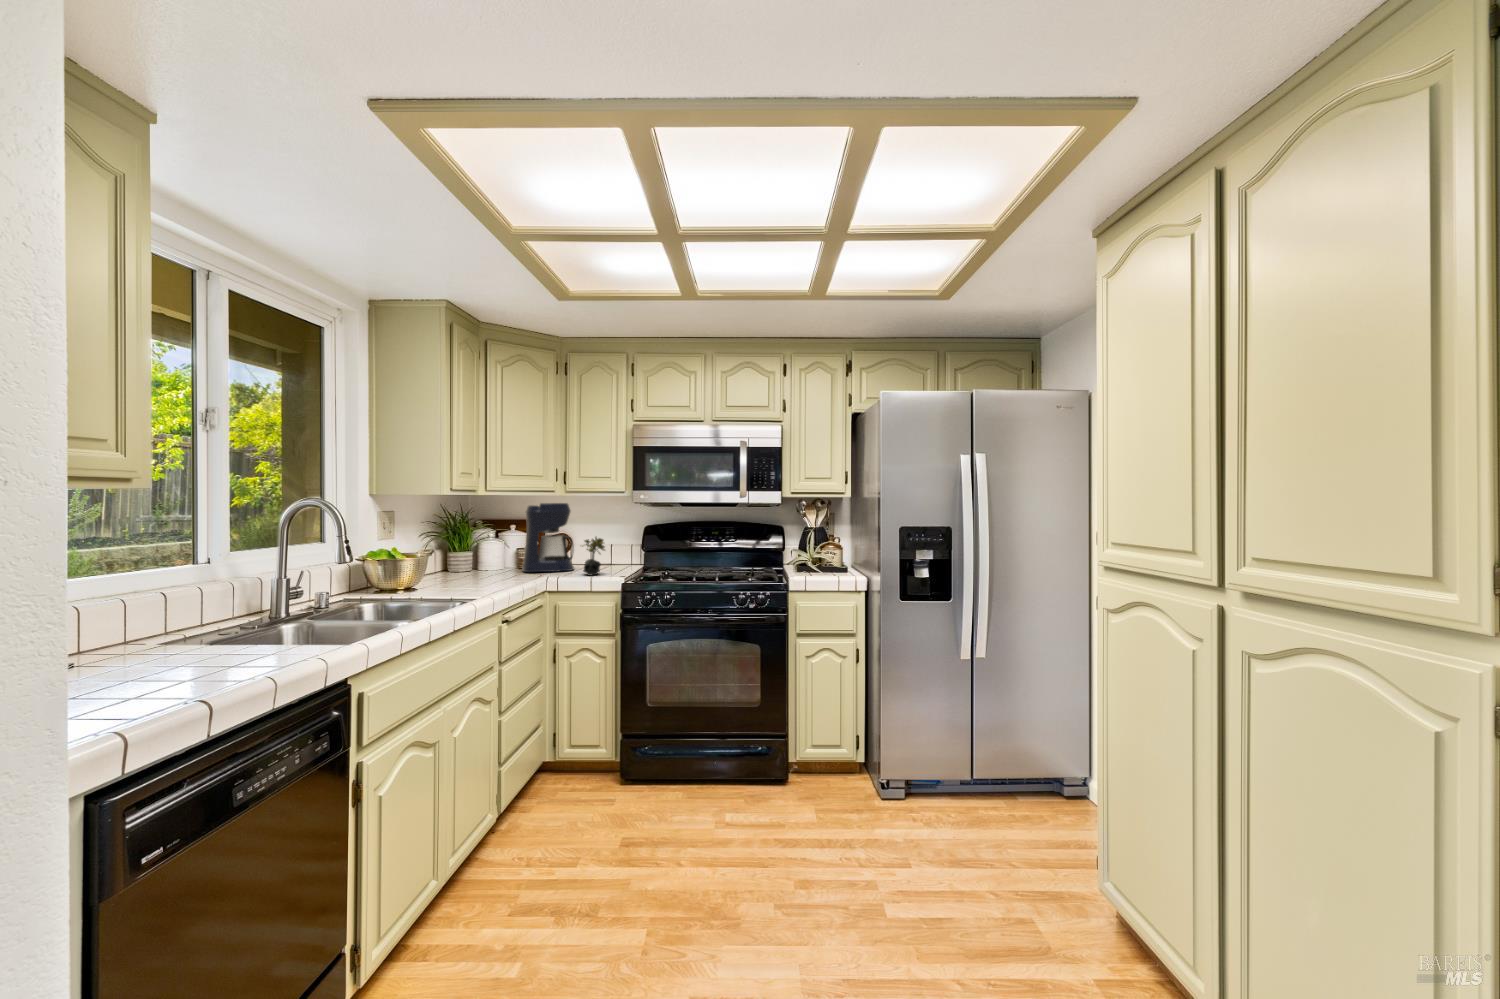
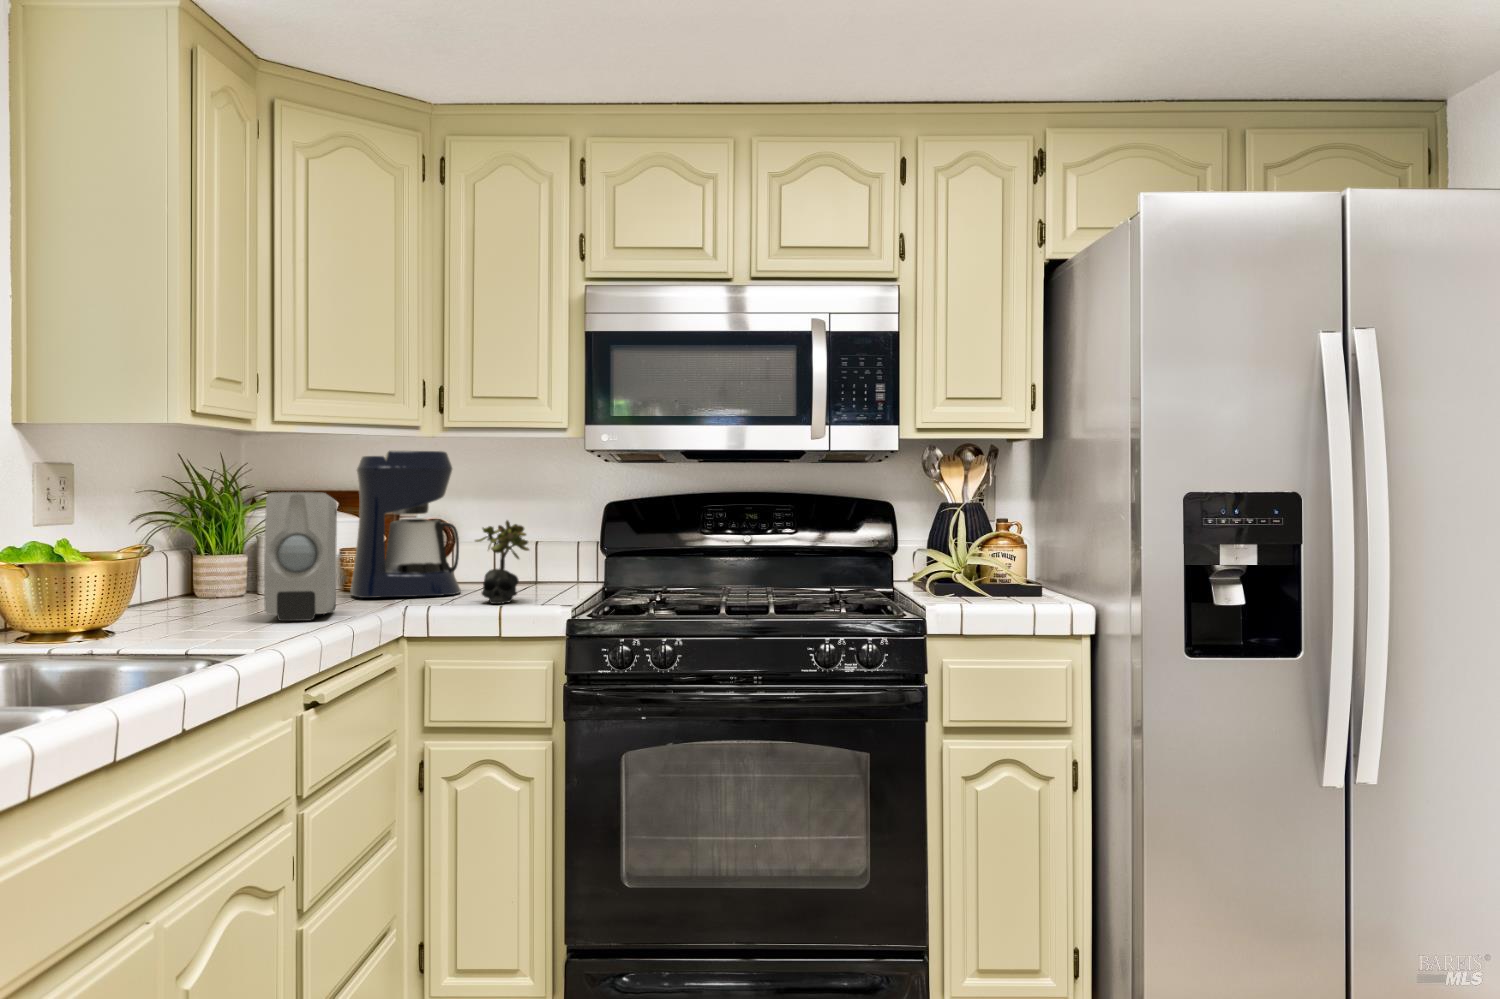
soap dispenser: none [483,525,516,584] -> present [264,492,337,621]

